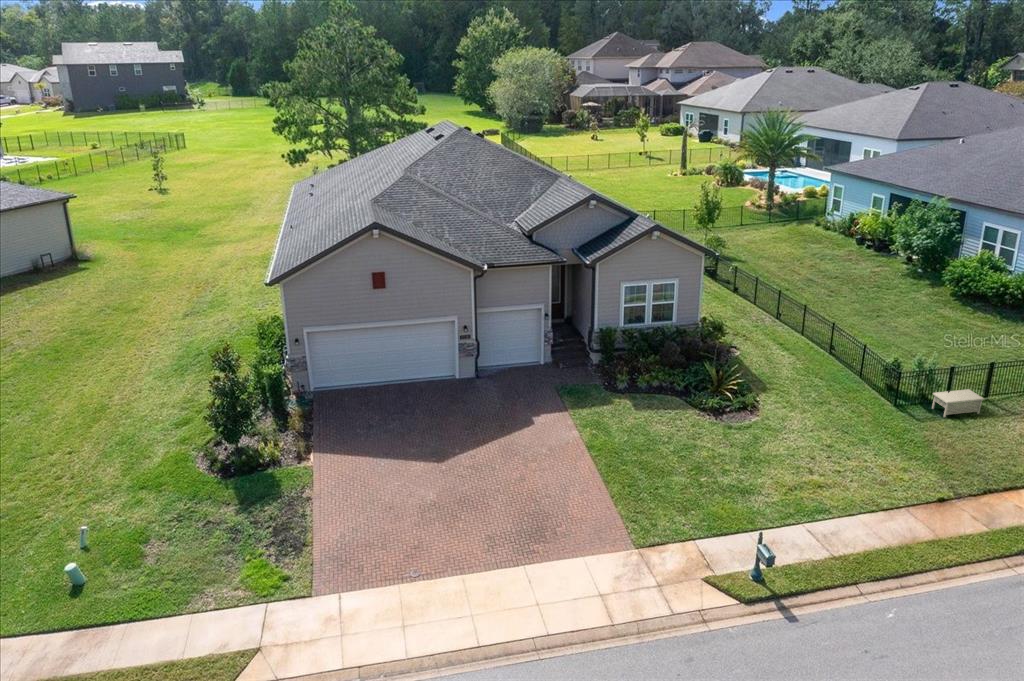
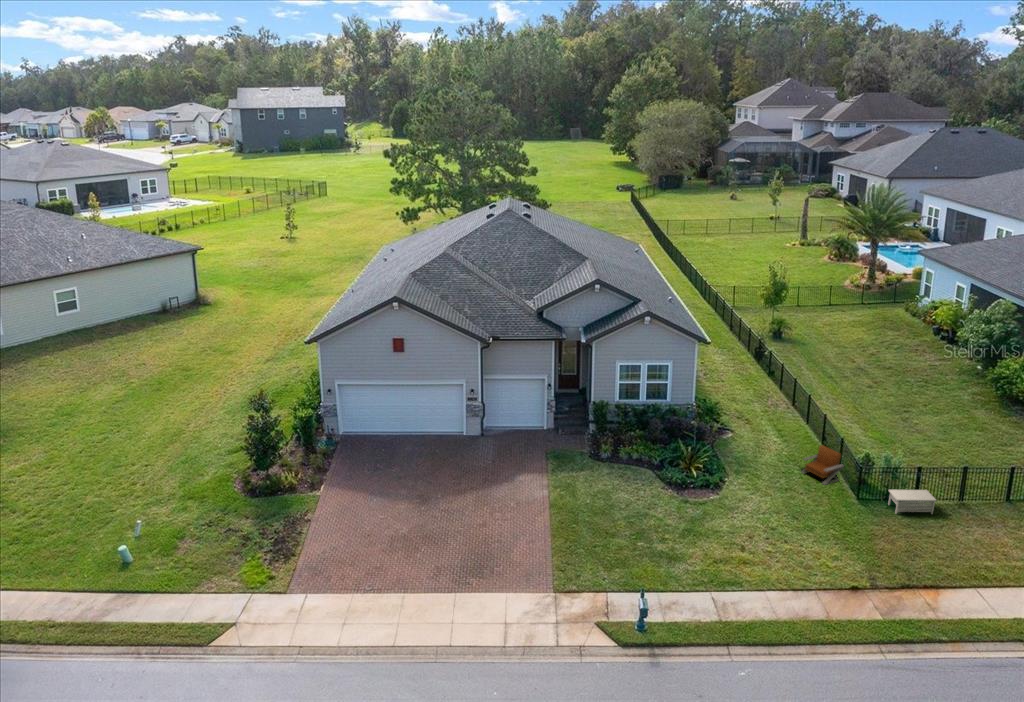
lounge chair: none [830,353,877,396] -> present [802,445,844,485]

